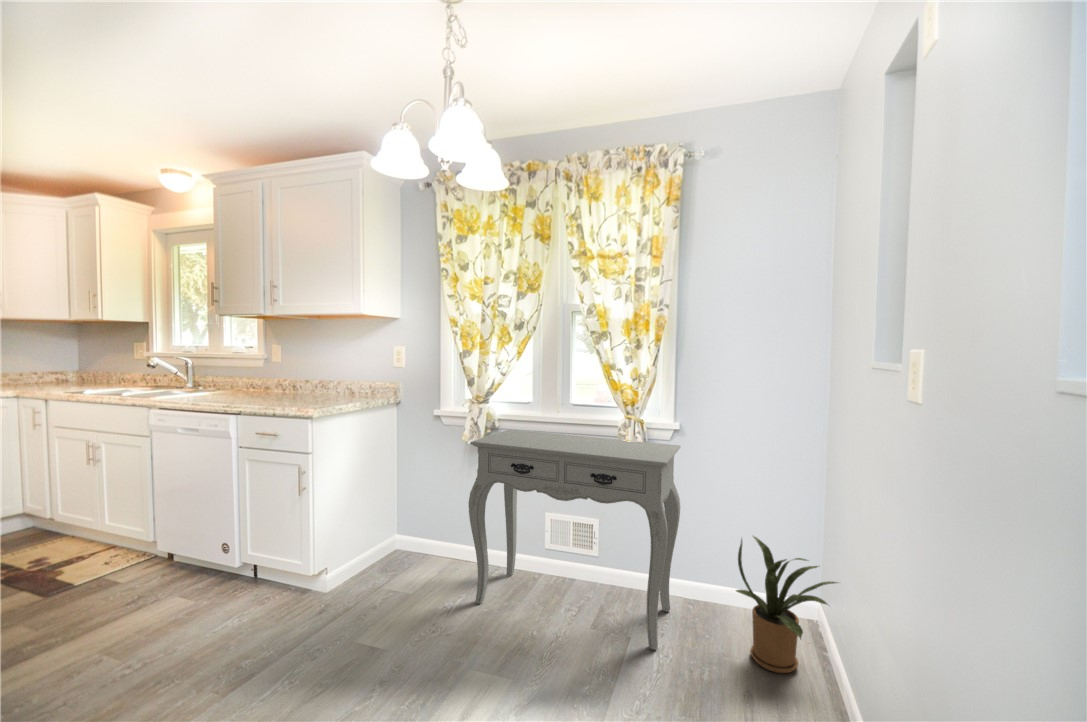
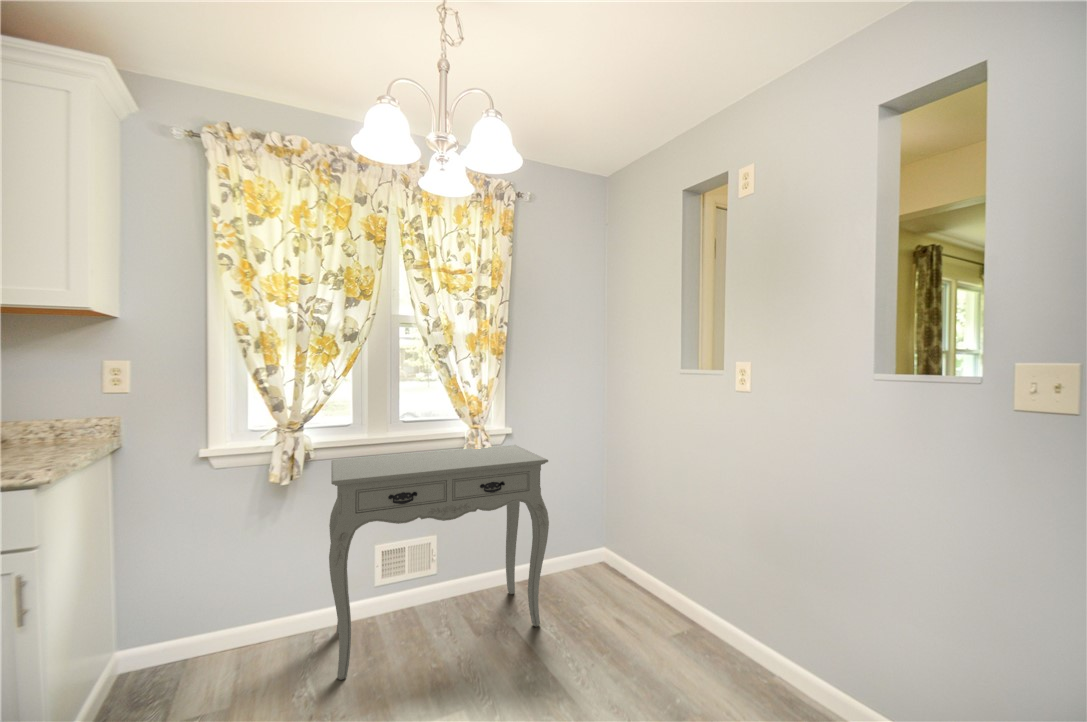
house plant: present [736,536,838,673] -> none [569,505,647,599]

